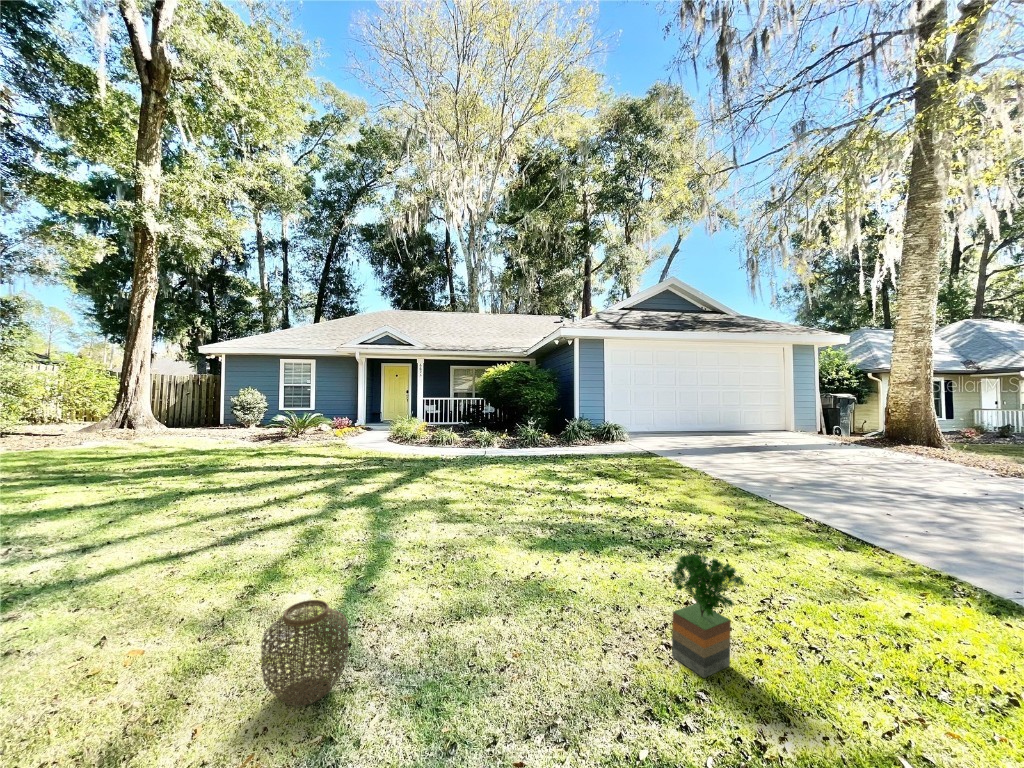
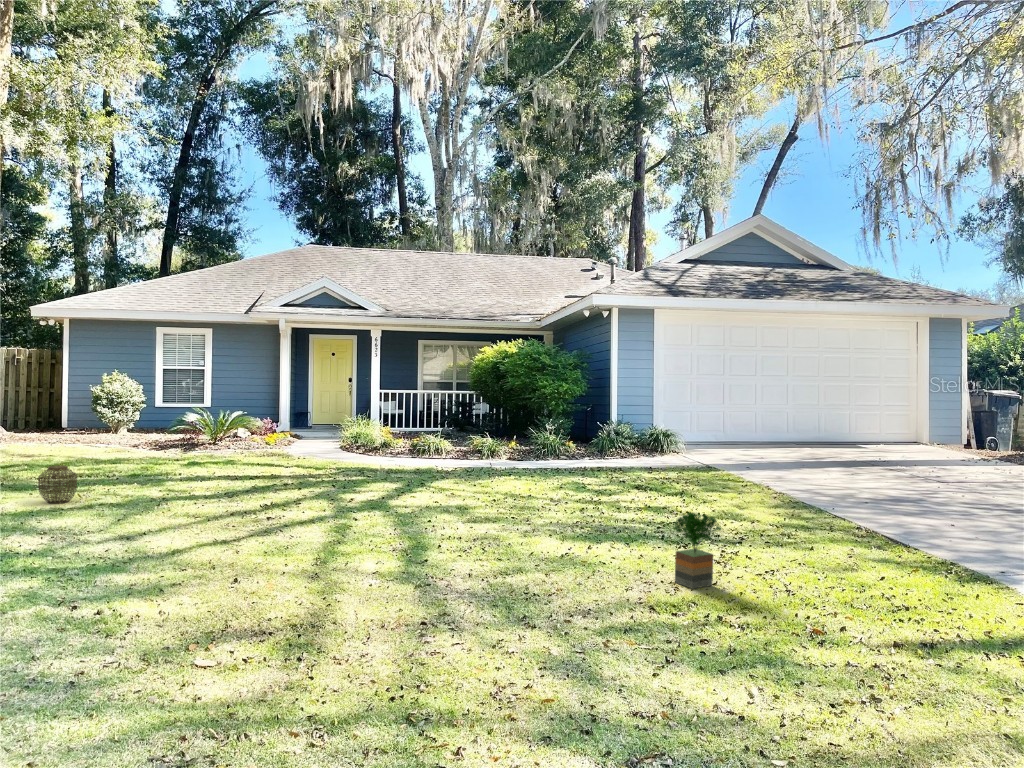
woven basket: present [261,600,348,705] -> present [38,465,77,504]

